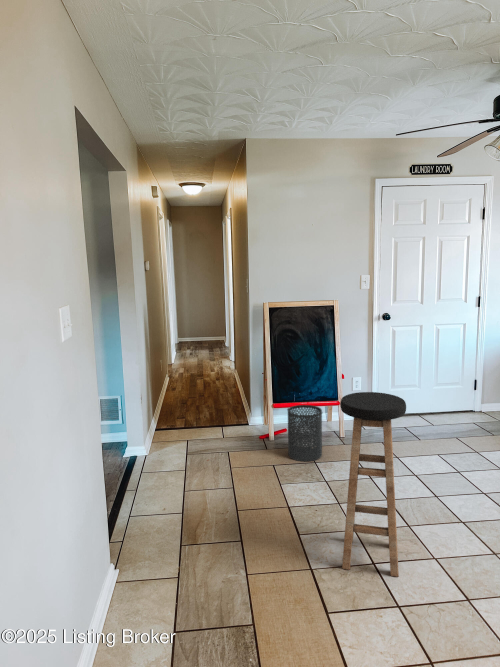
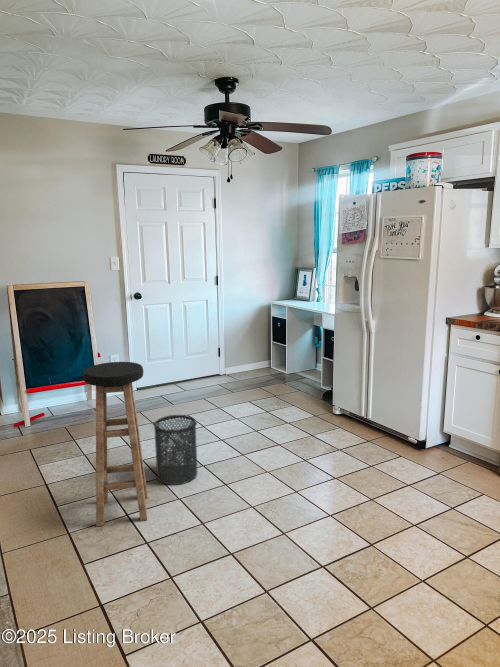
trash can: present [287,405,322,462] -> present [153,415,197,485]

